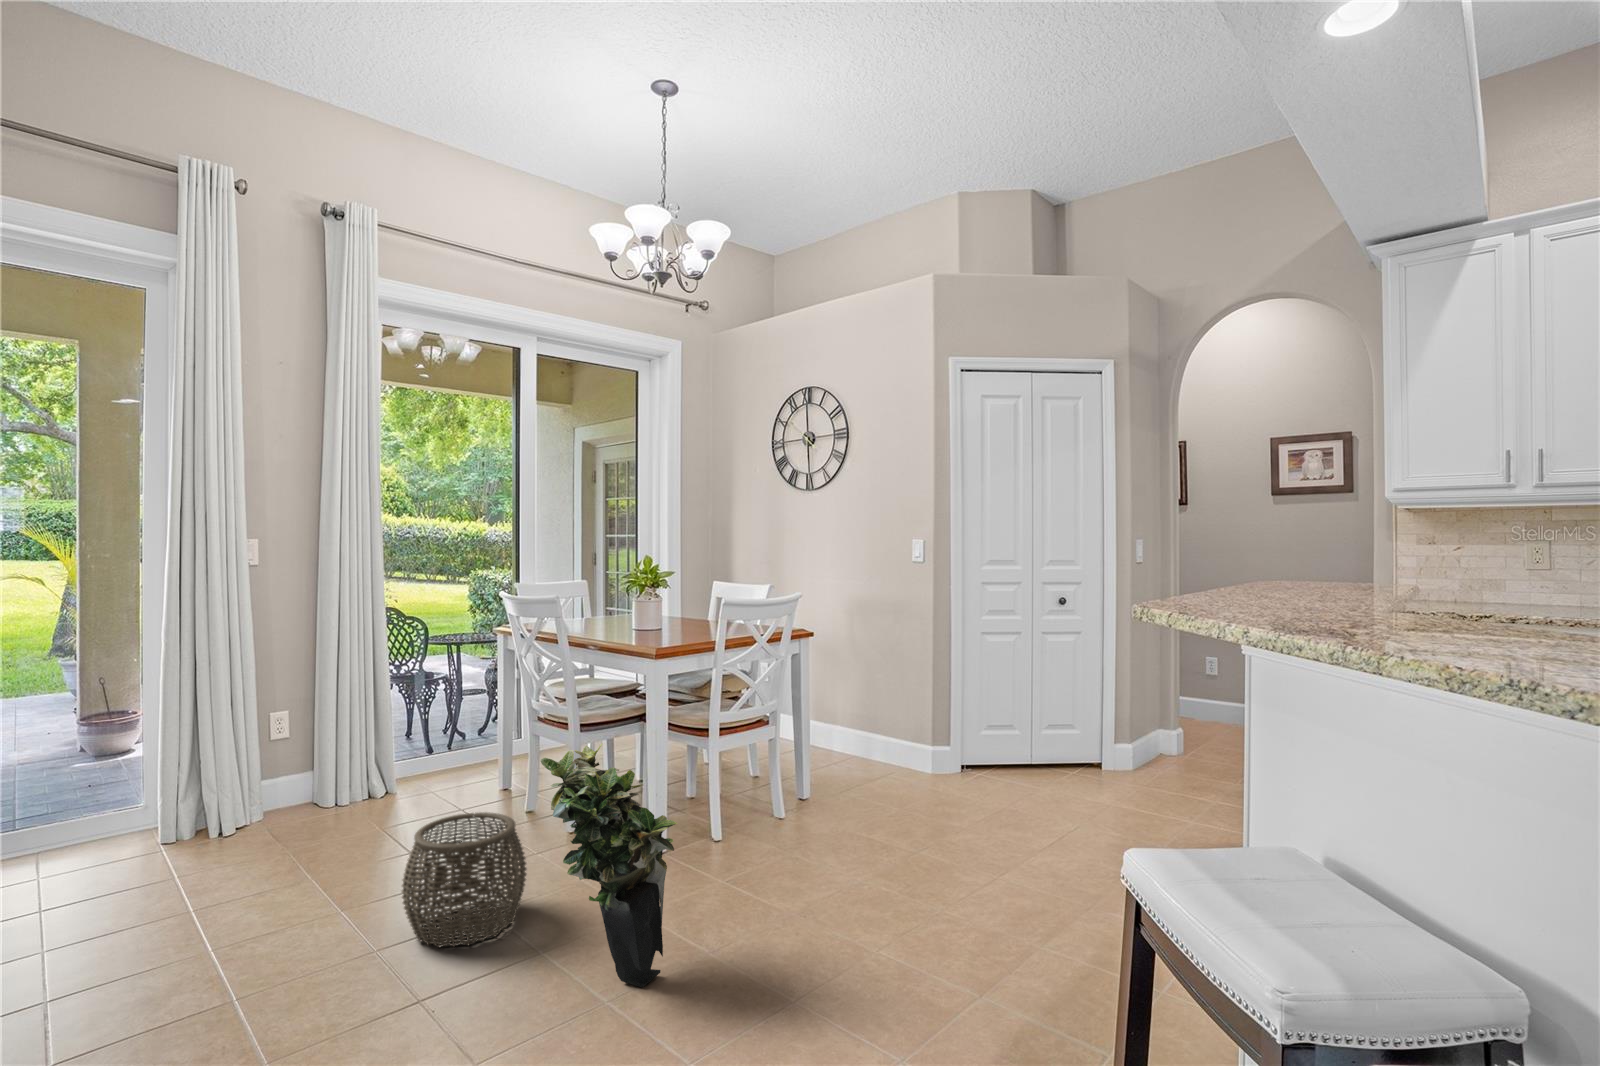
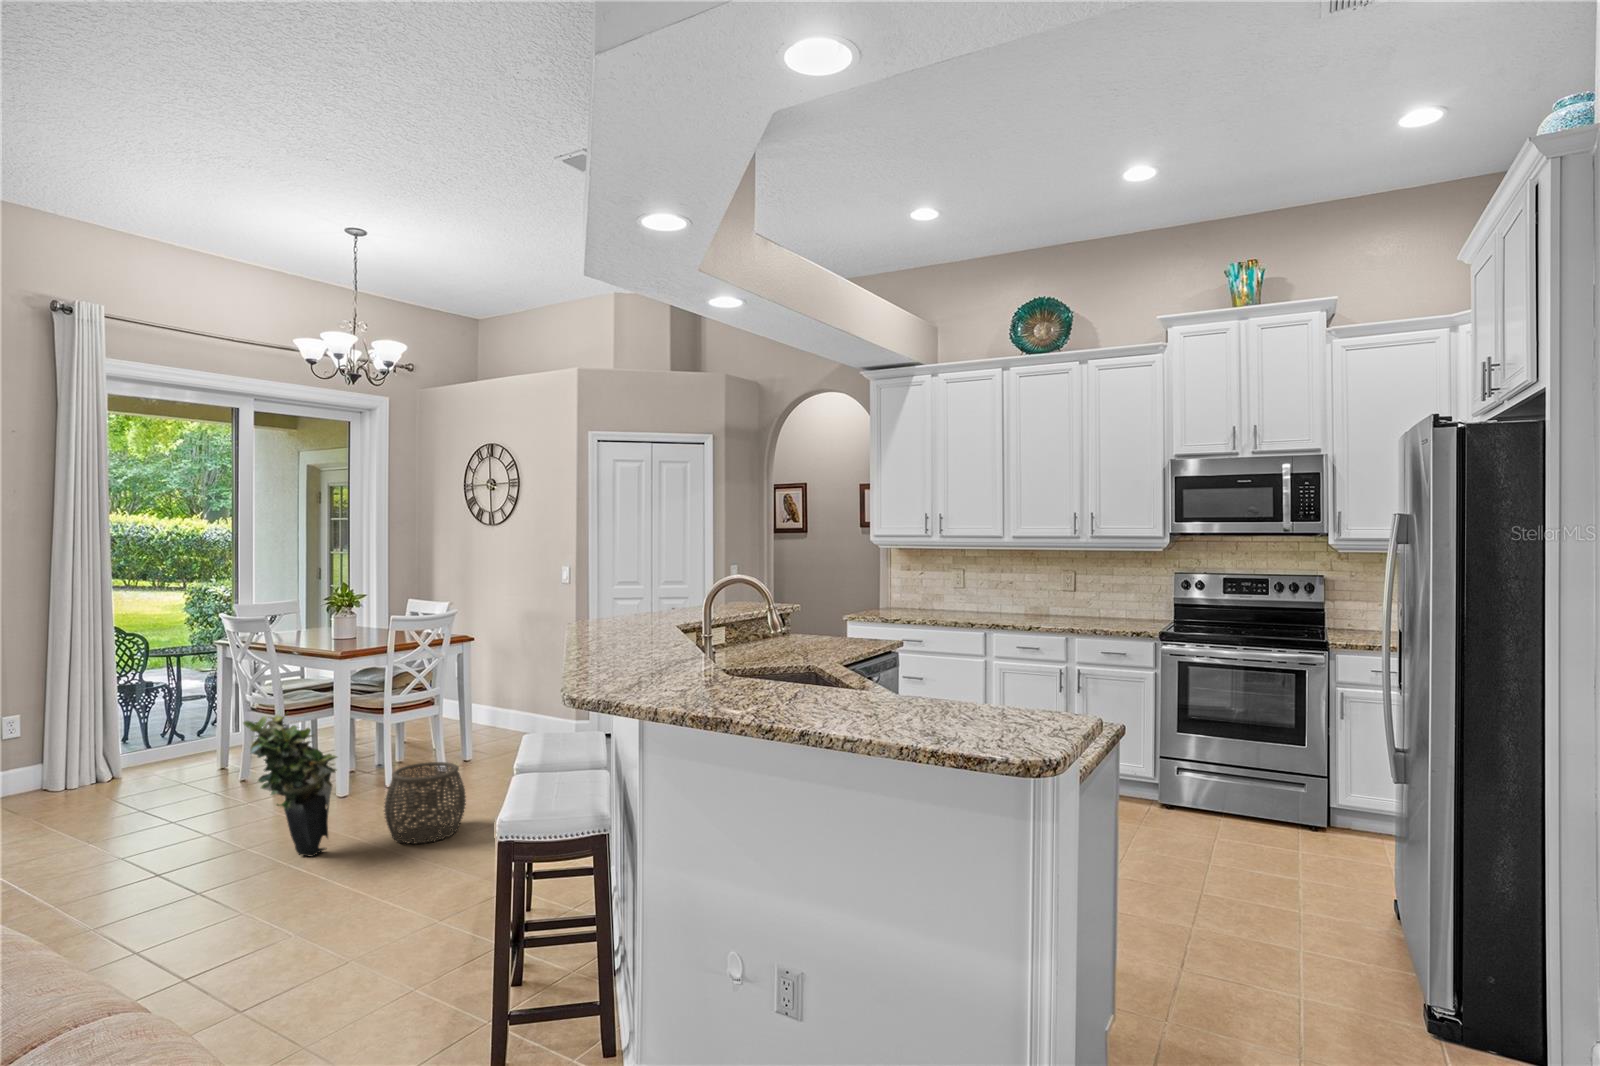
woven basket: present [402,812,527,947] -> present [384,762,466,844]

